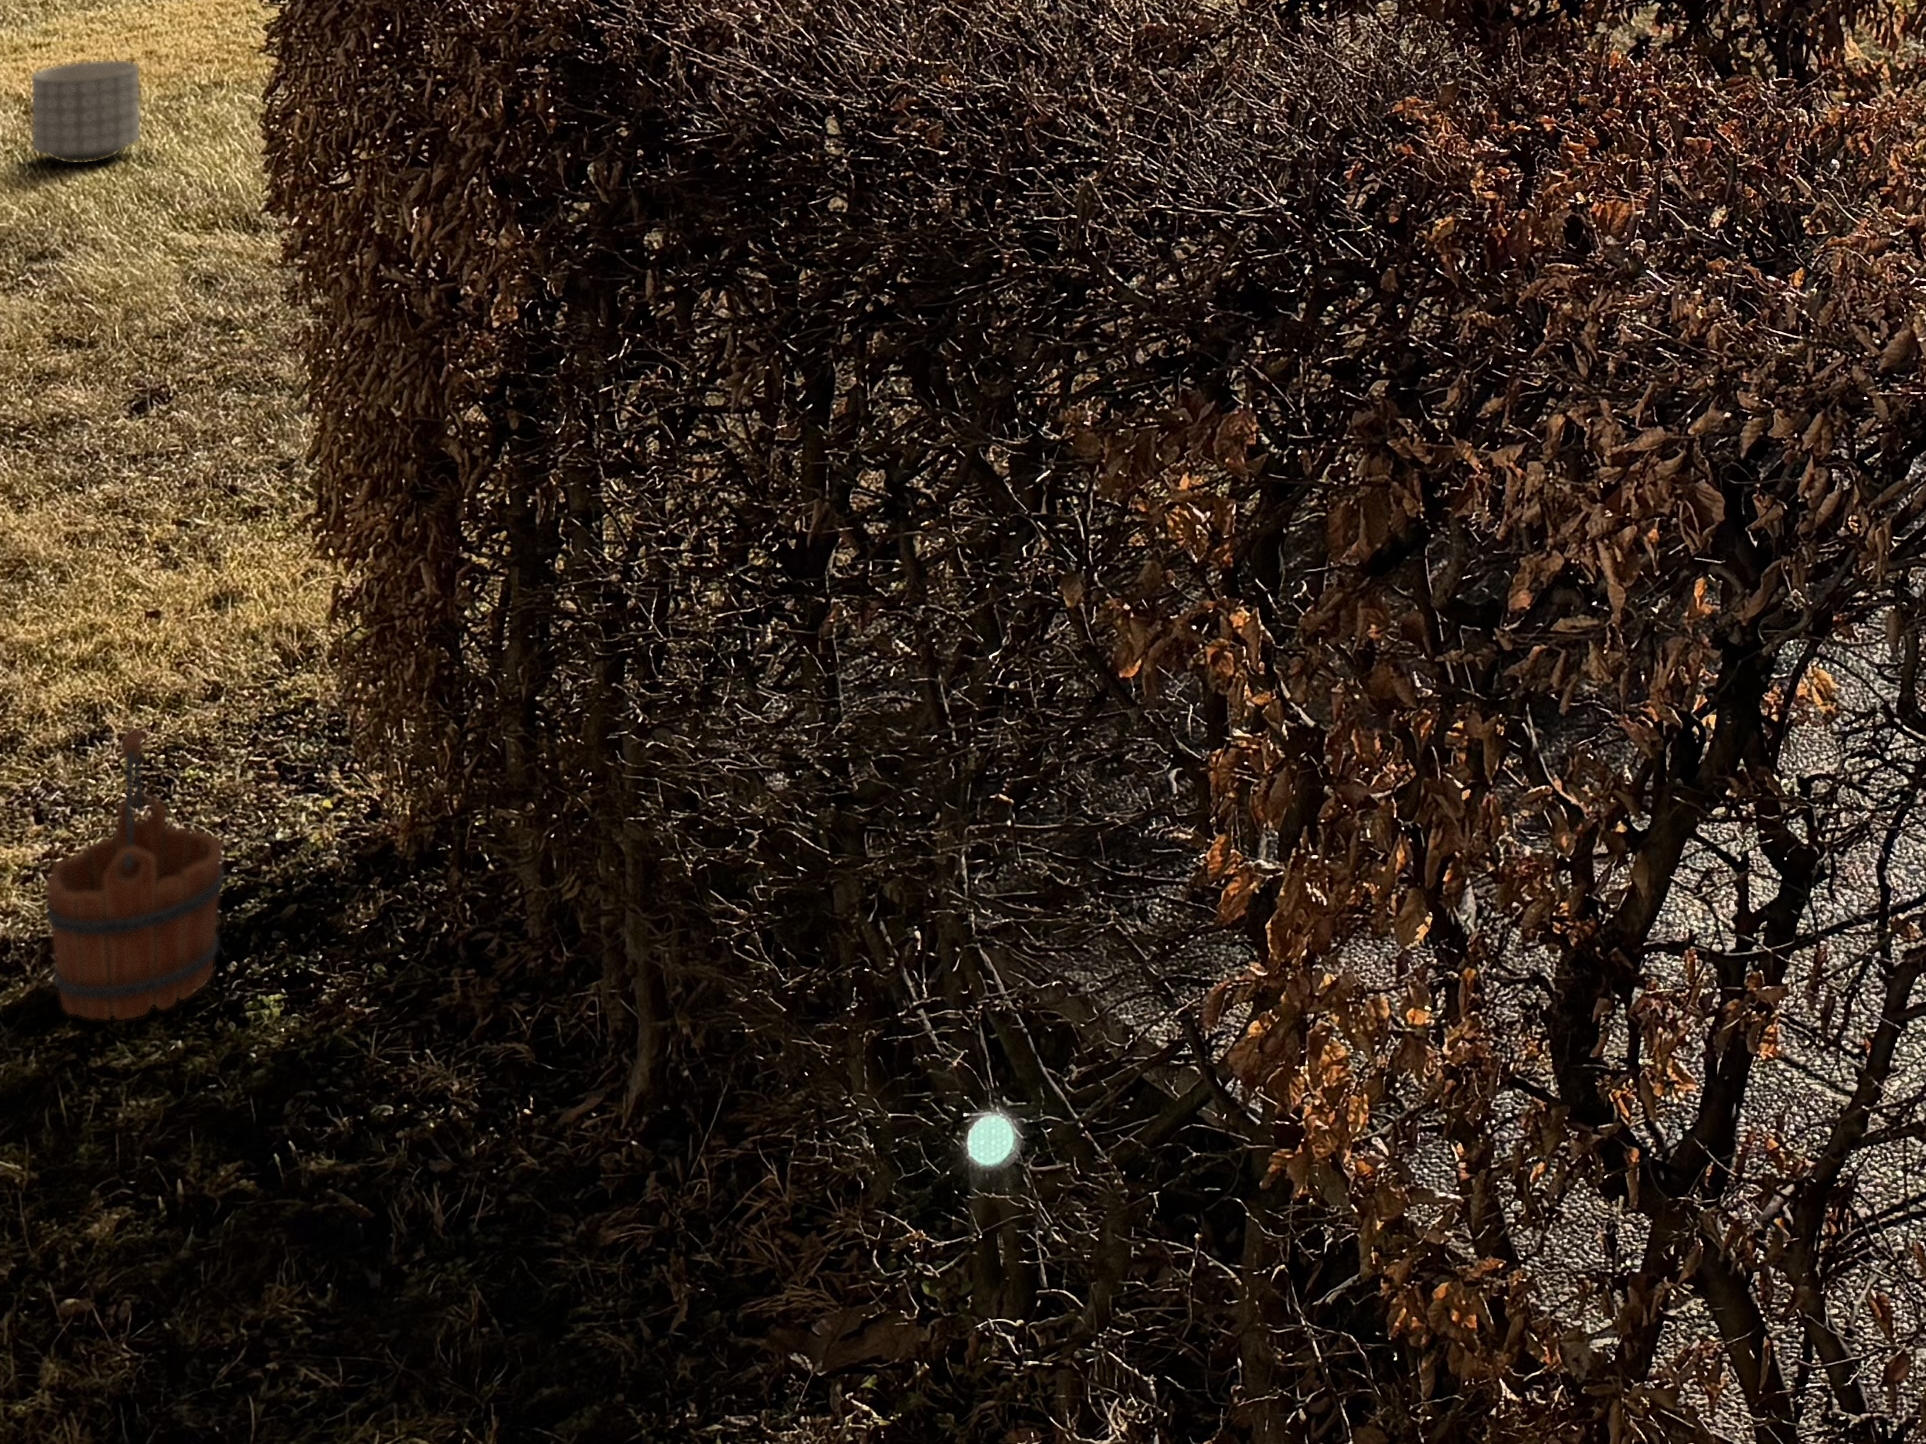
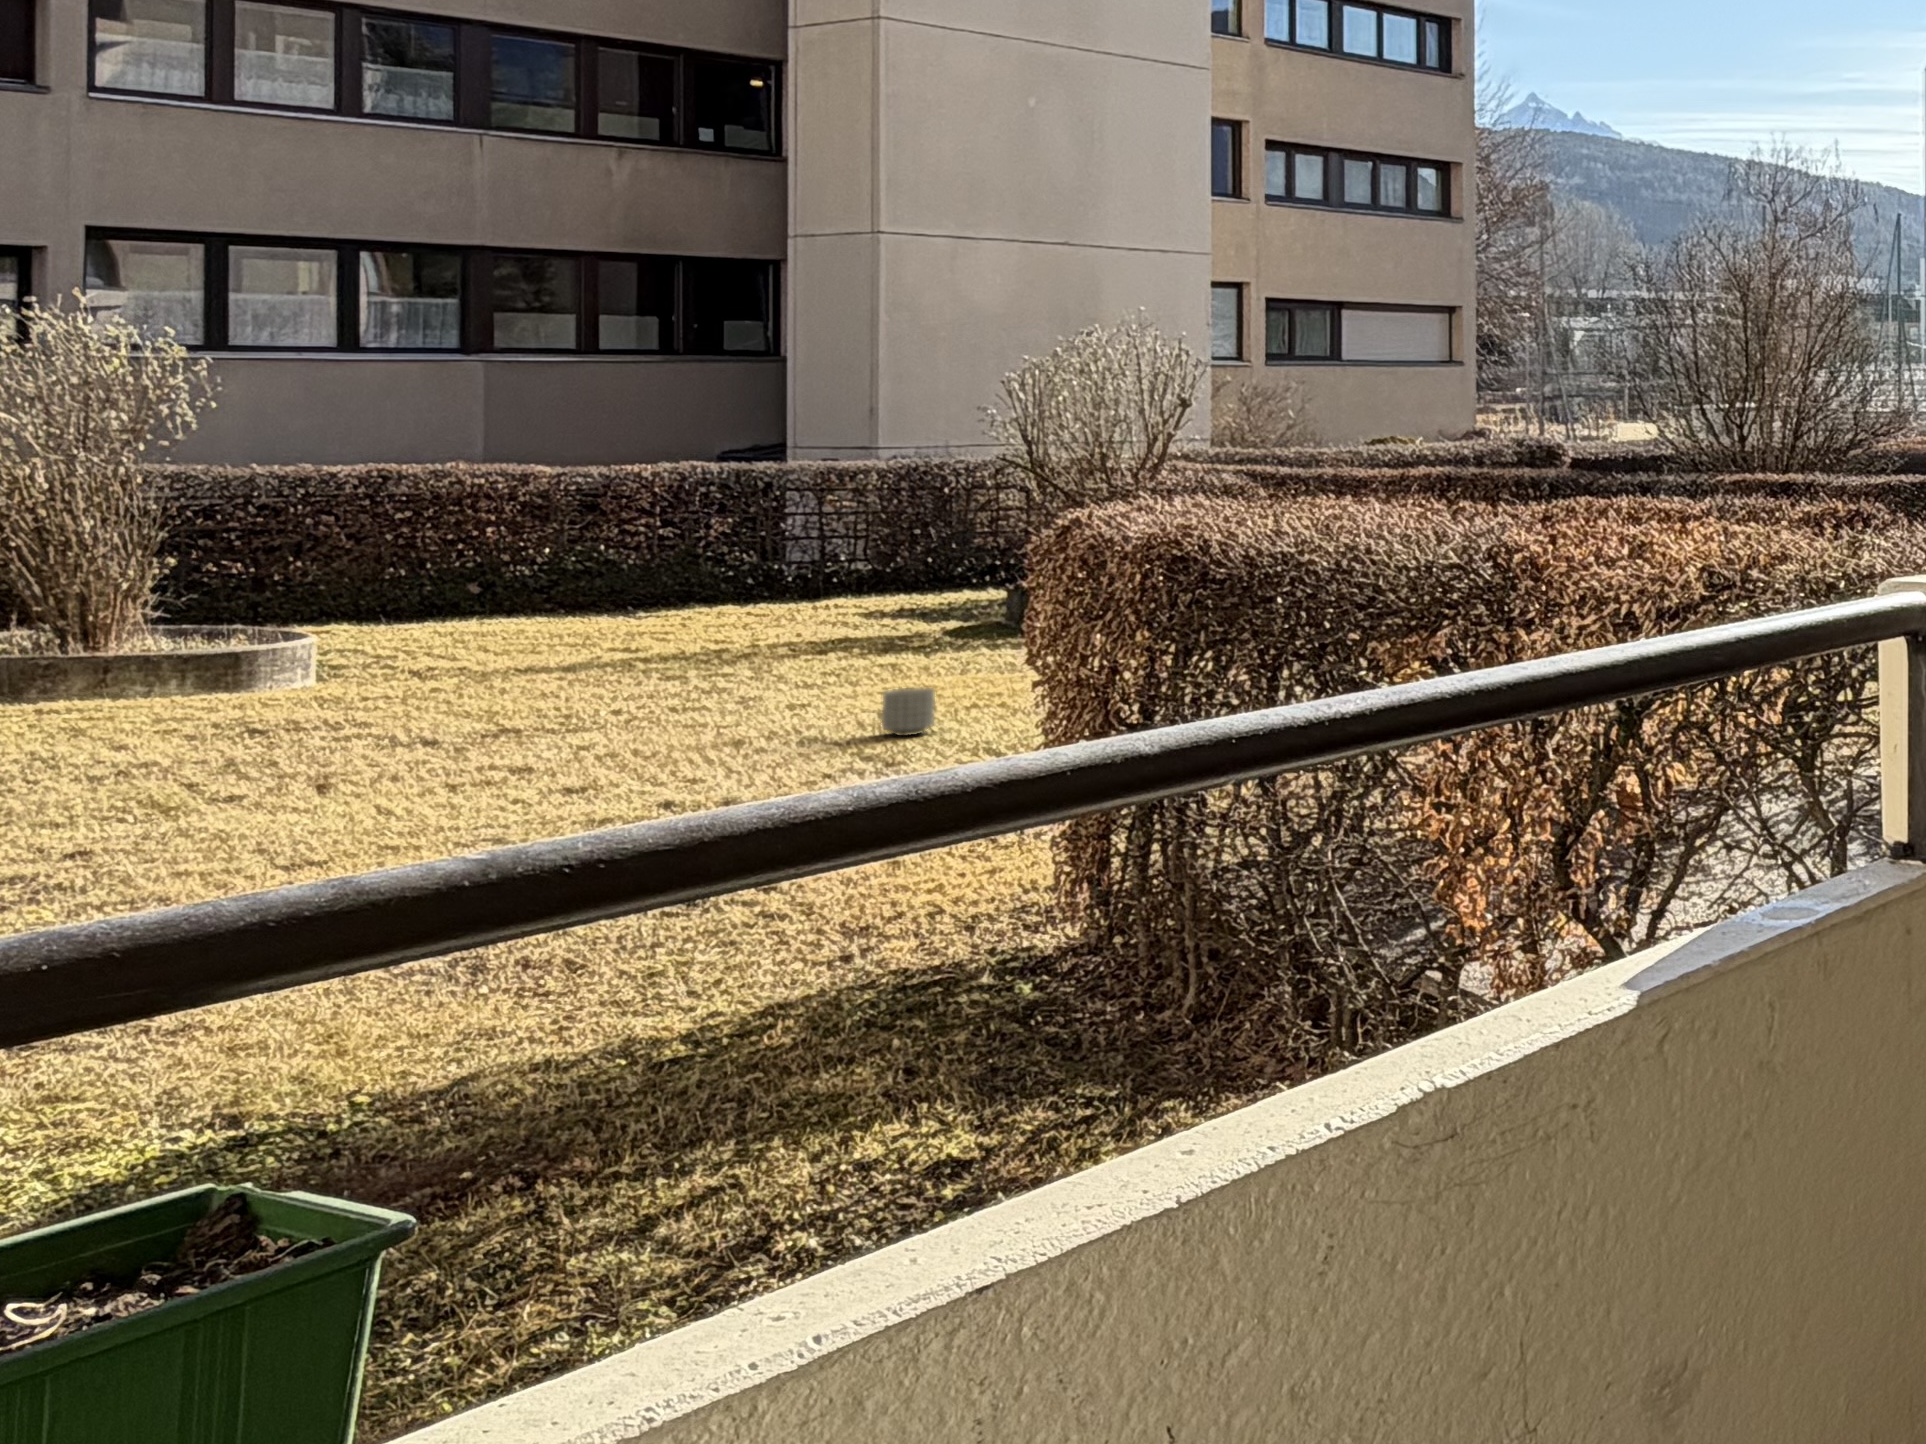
wooden bucket: present [46,729,224,1020] -> none [929,862,1003,980]

